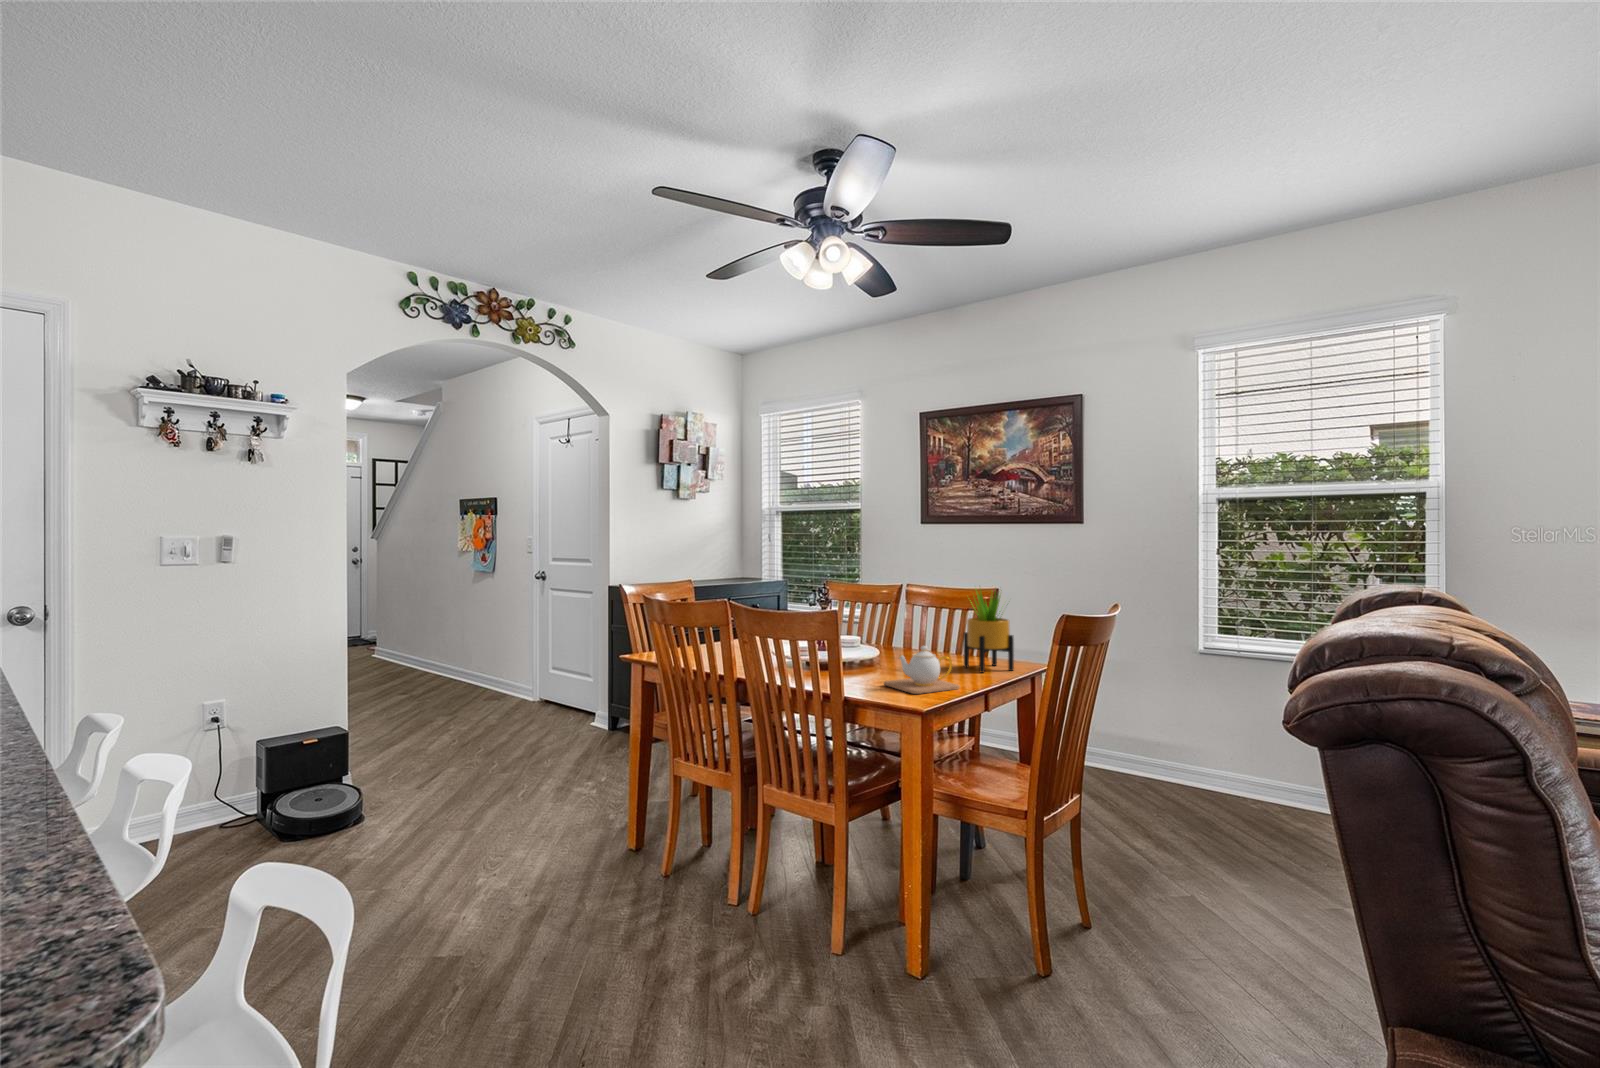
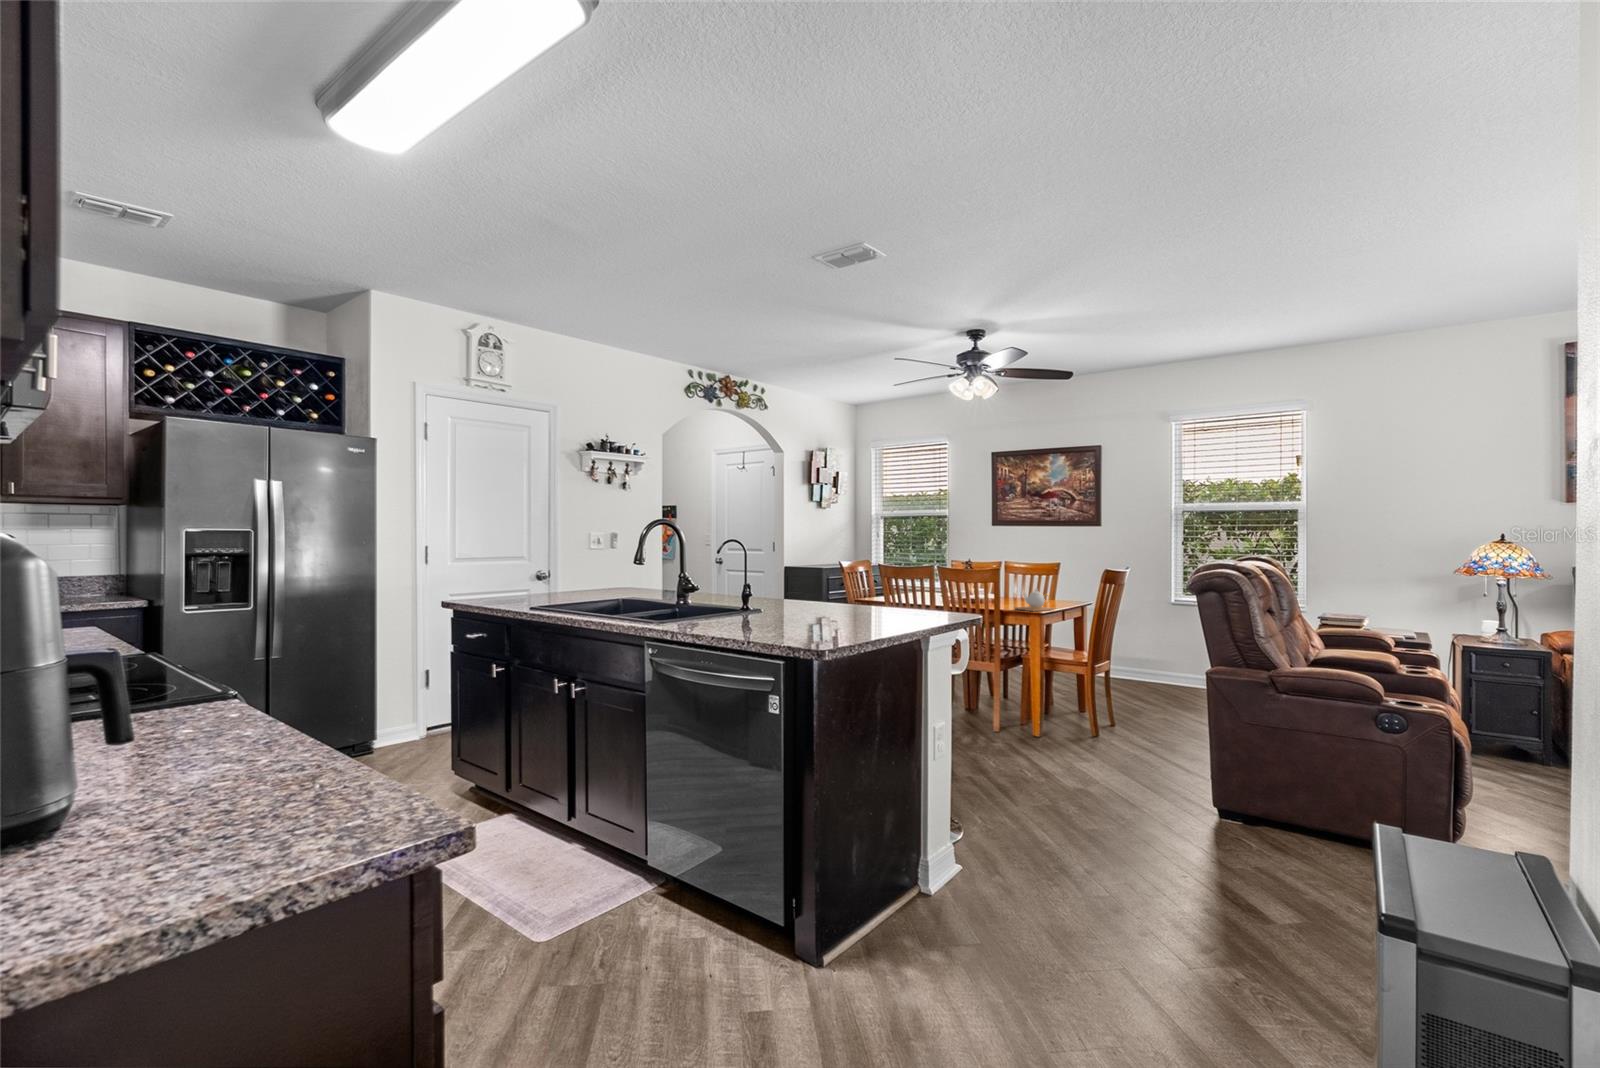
potted plant: present [964,592,1014,673] -> none [1048,559,1076,605]

